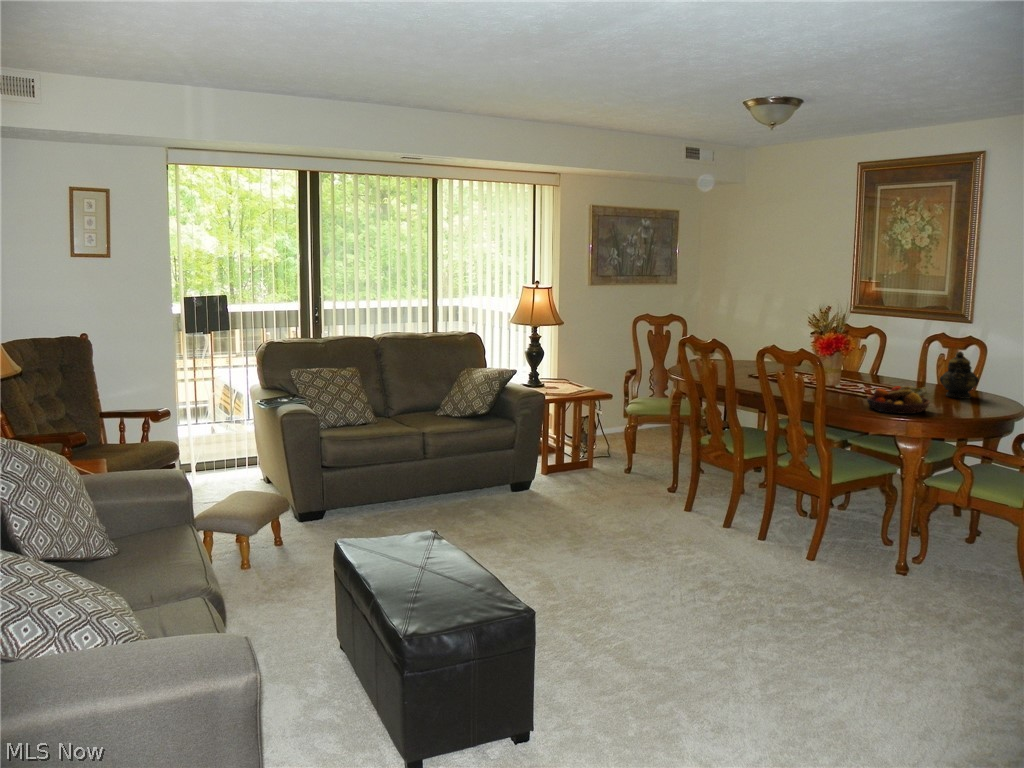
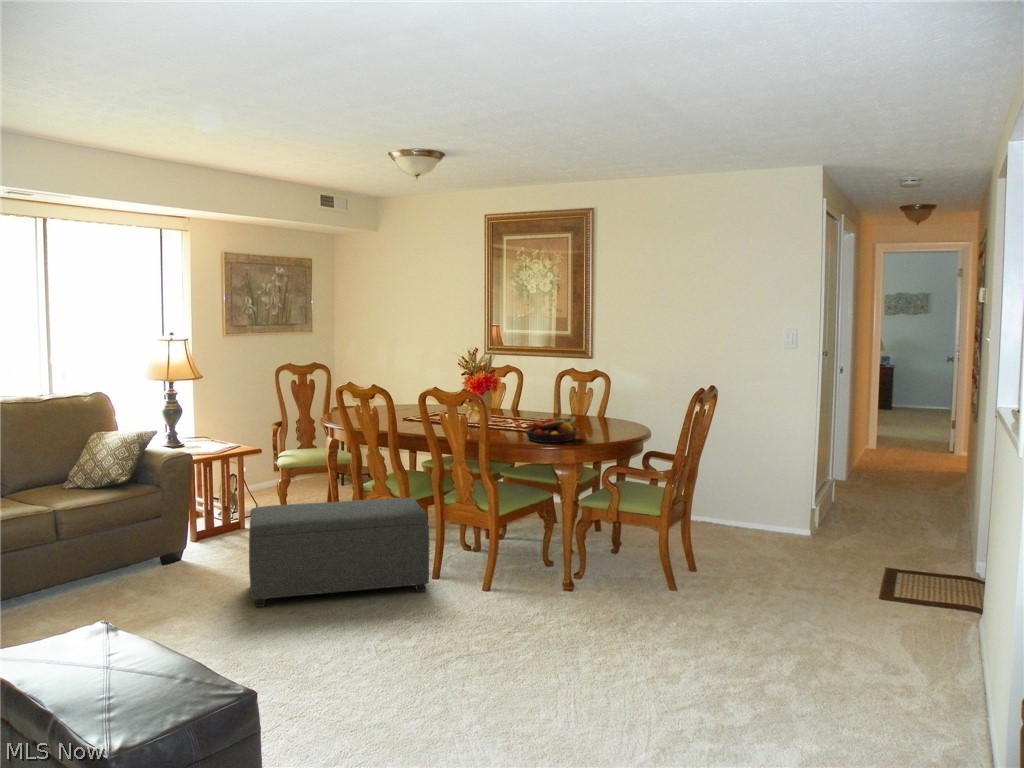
teapot: present [940,352,979,399] -> none [578,384,609,425]
ottoman: none [577,448,751,550] -> present [249,498,429,607]

